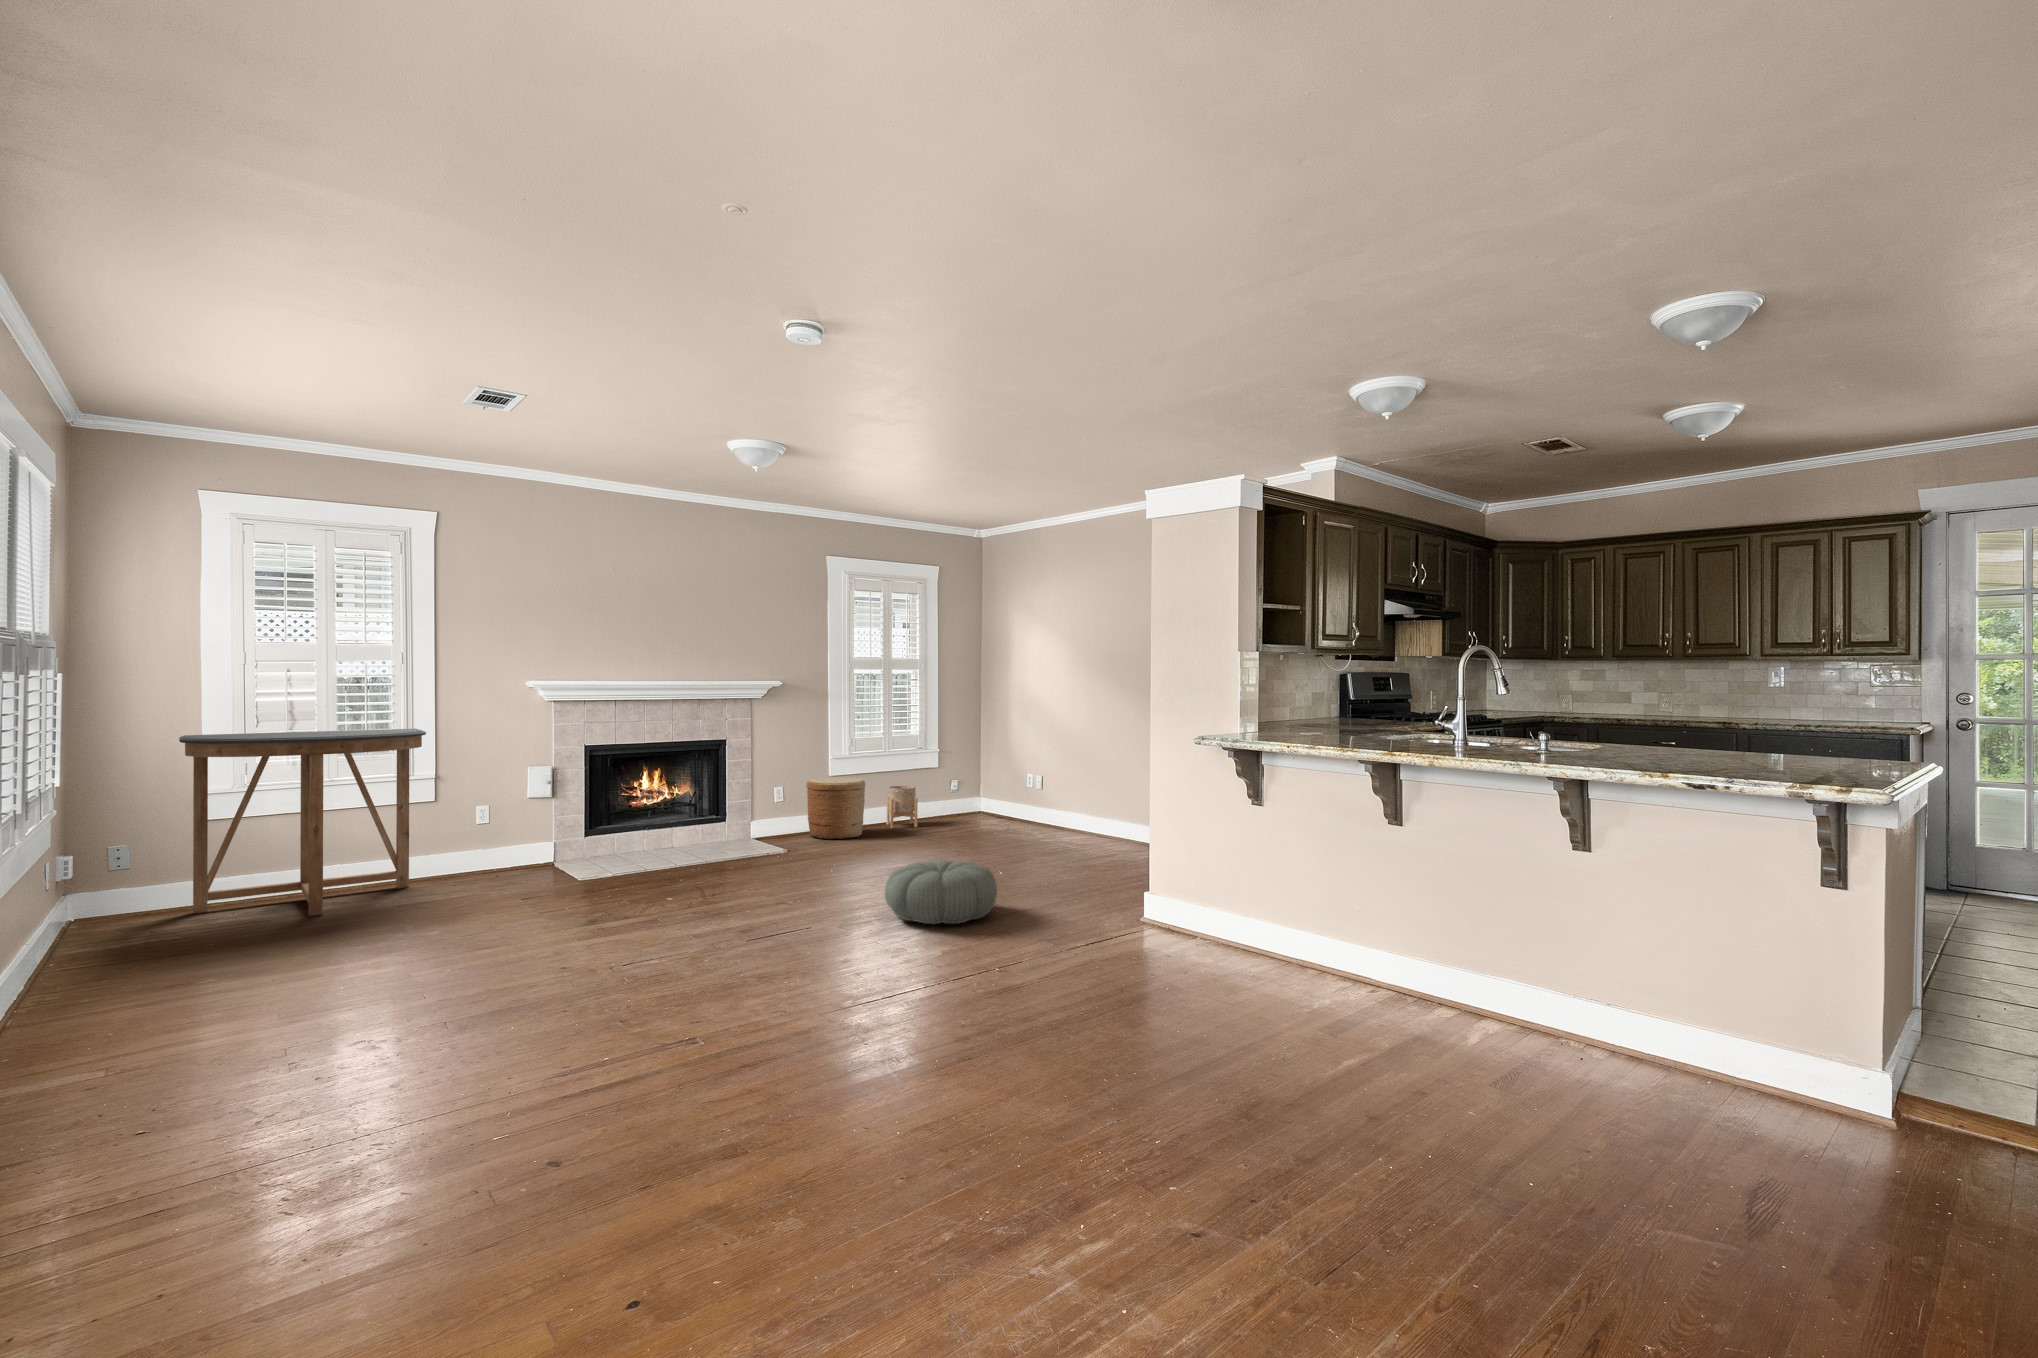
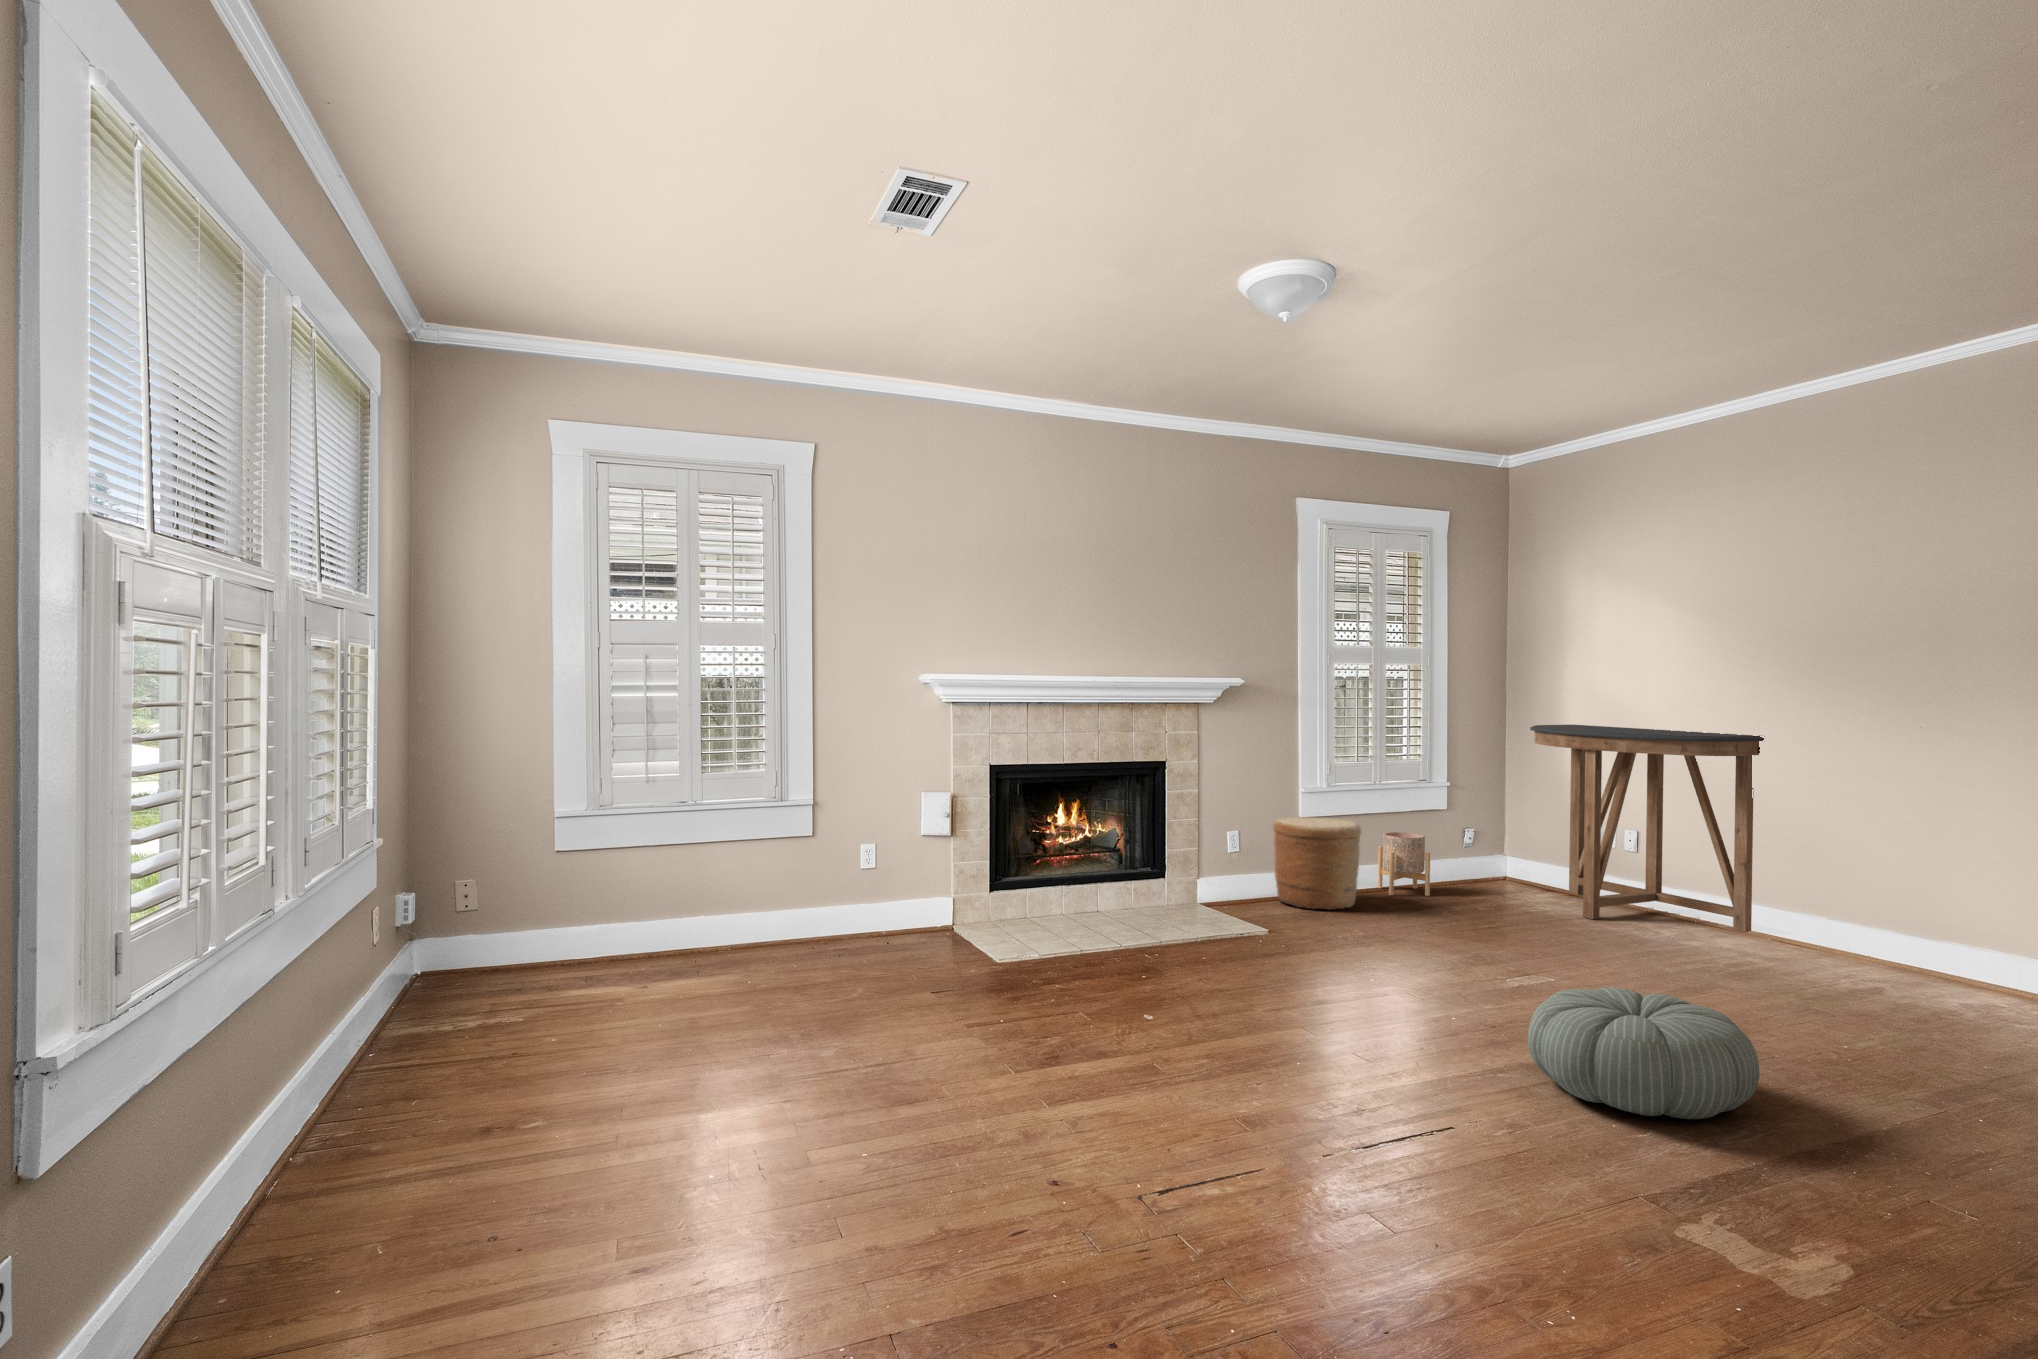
console table: present [179,729,426,916] -> present [1530,725,1764,932]

